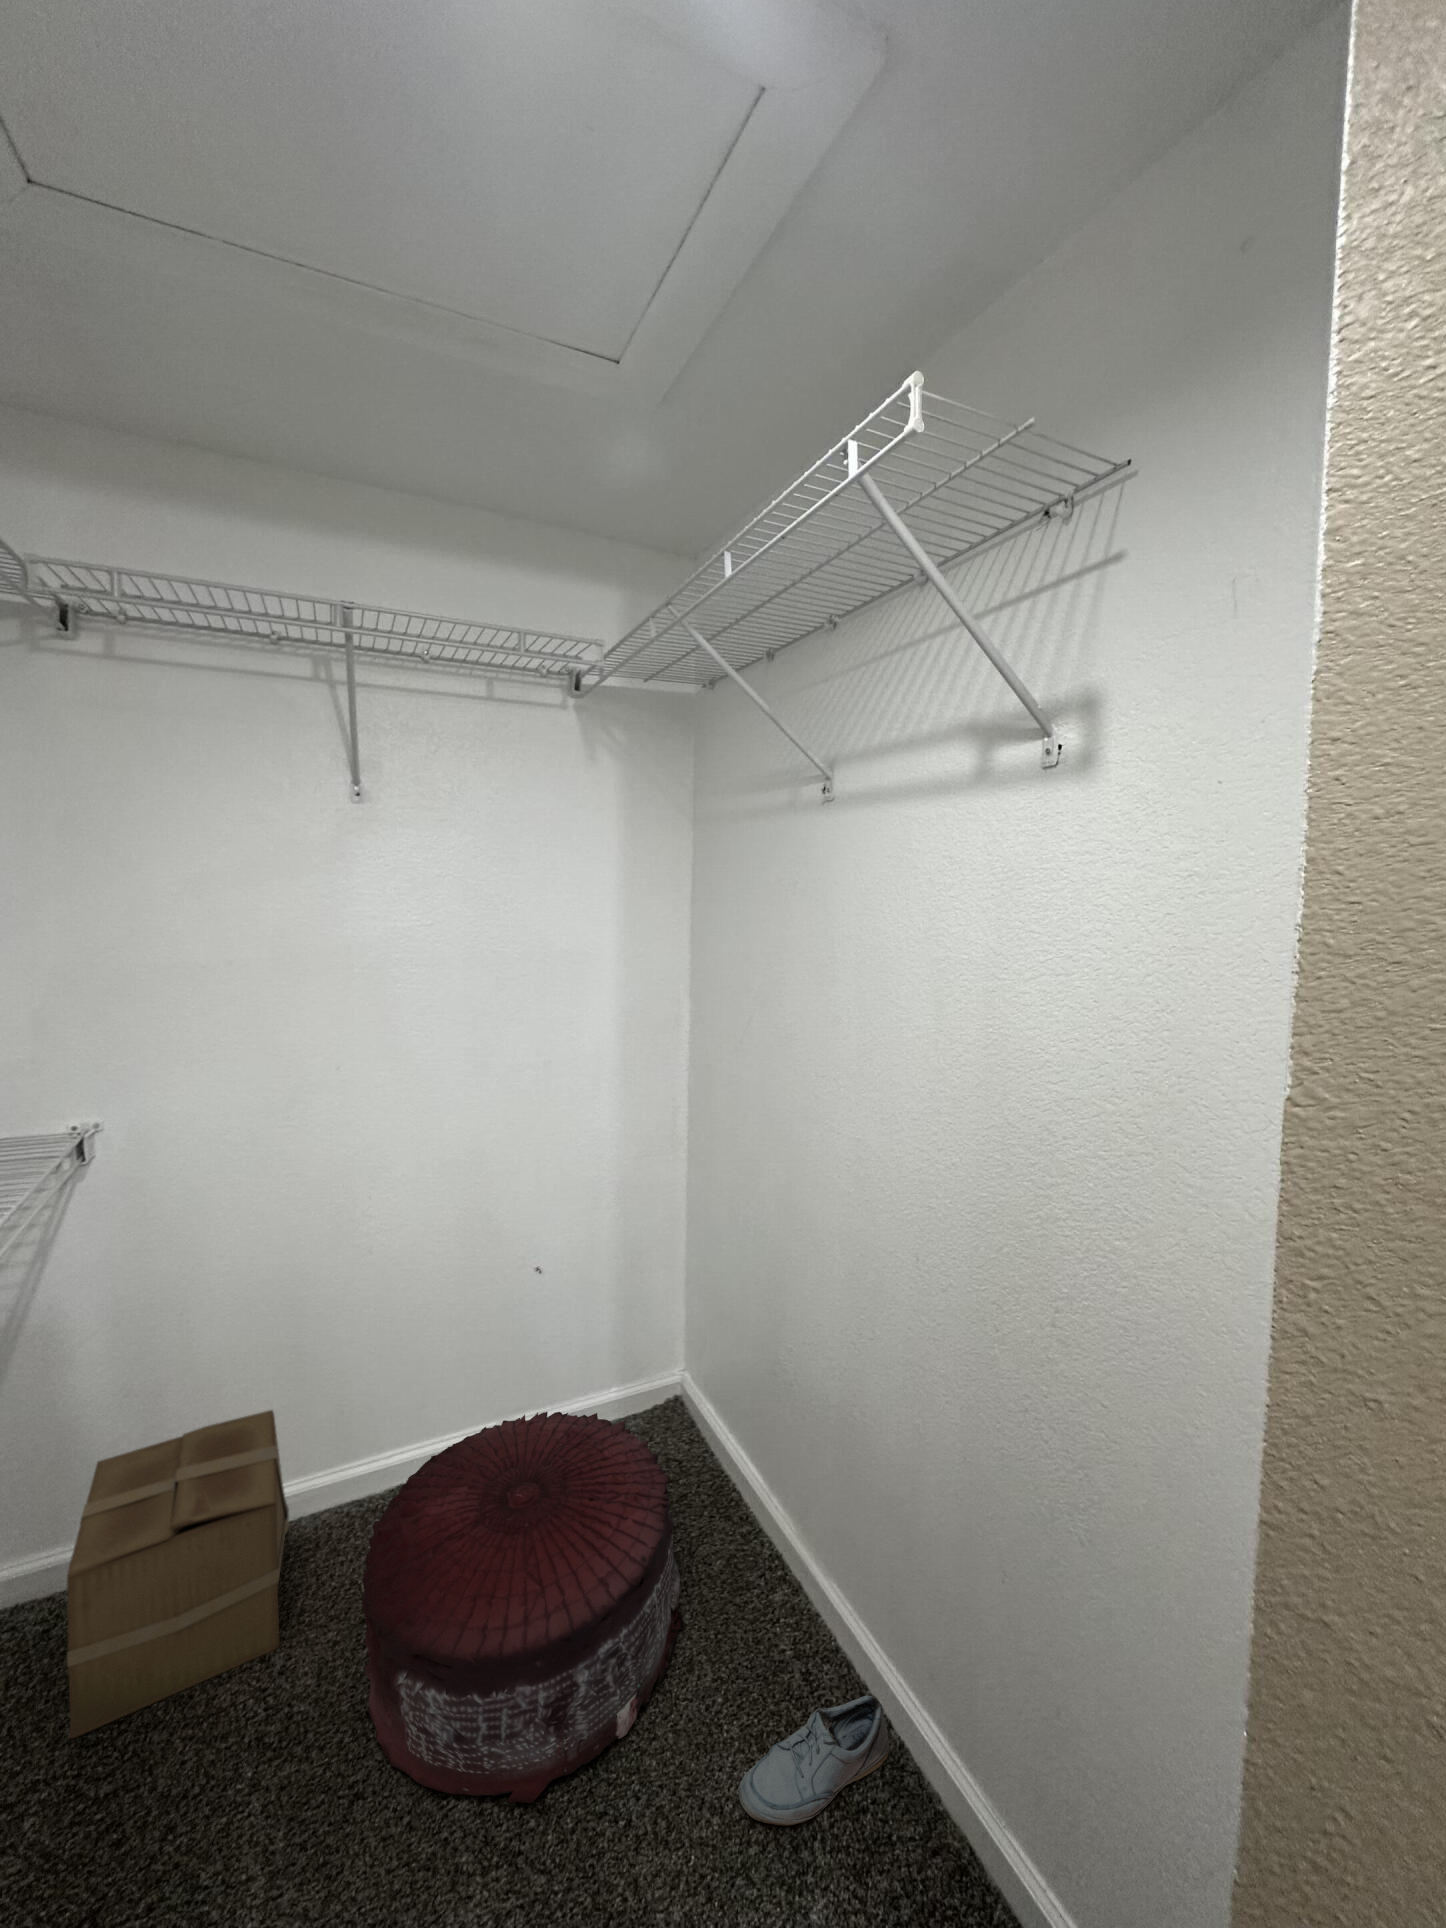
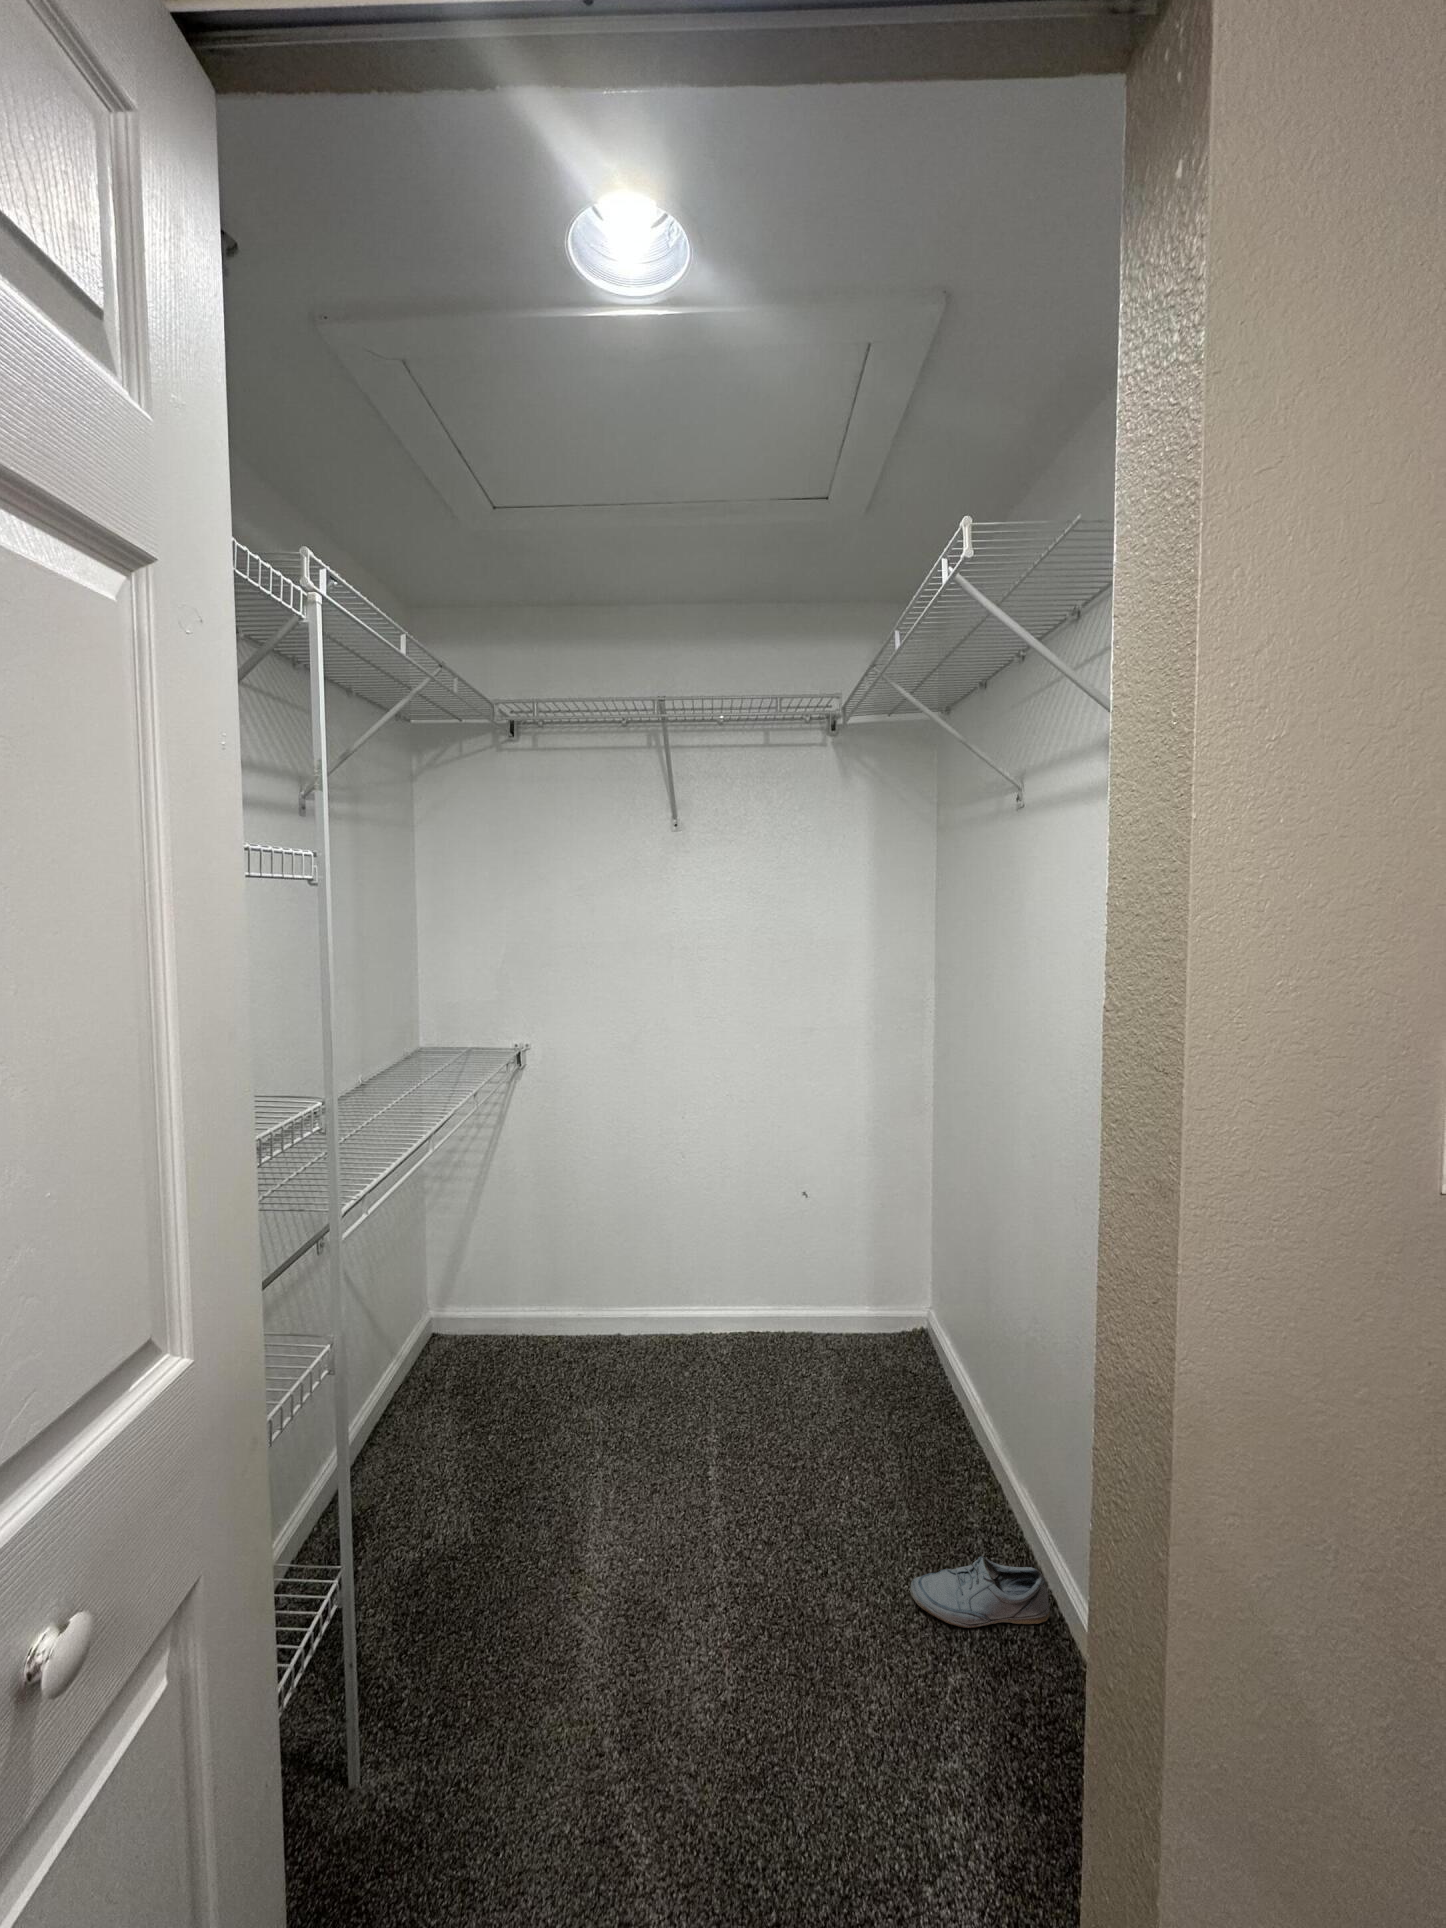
cardboard box: present [67,1410,289,1738] -> none [512,1250,628,1404]
pouf: present [362,1412,684,1803] -> none [665,1293,891,1533]

